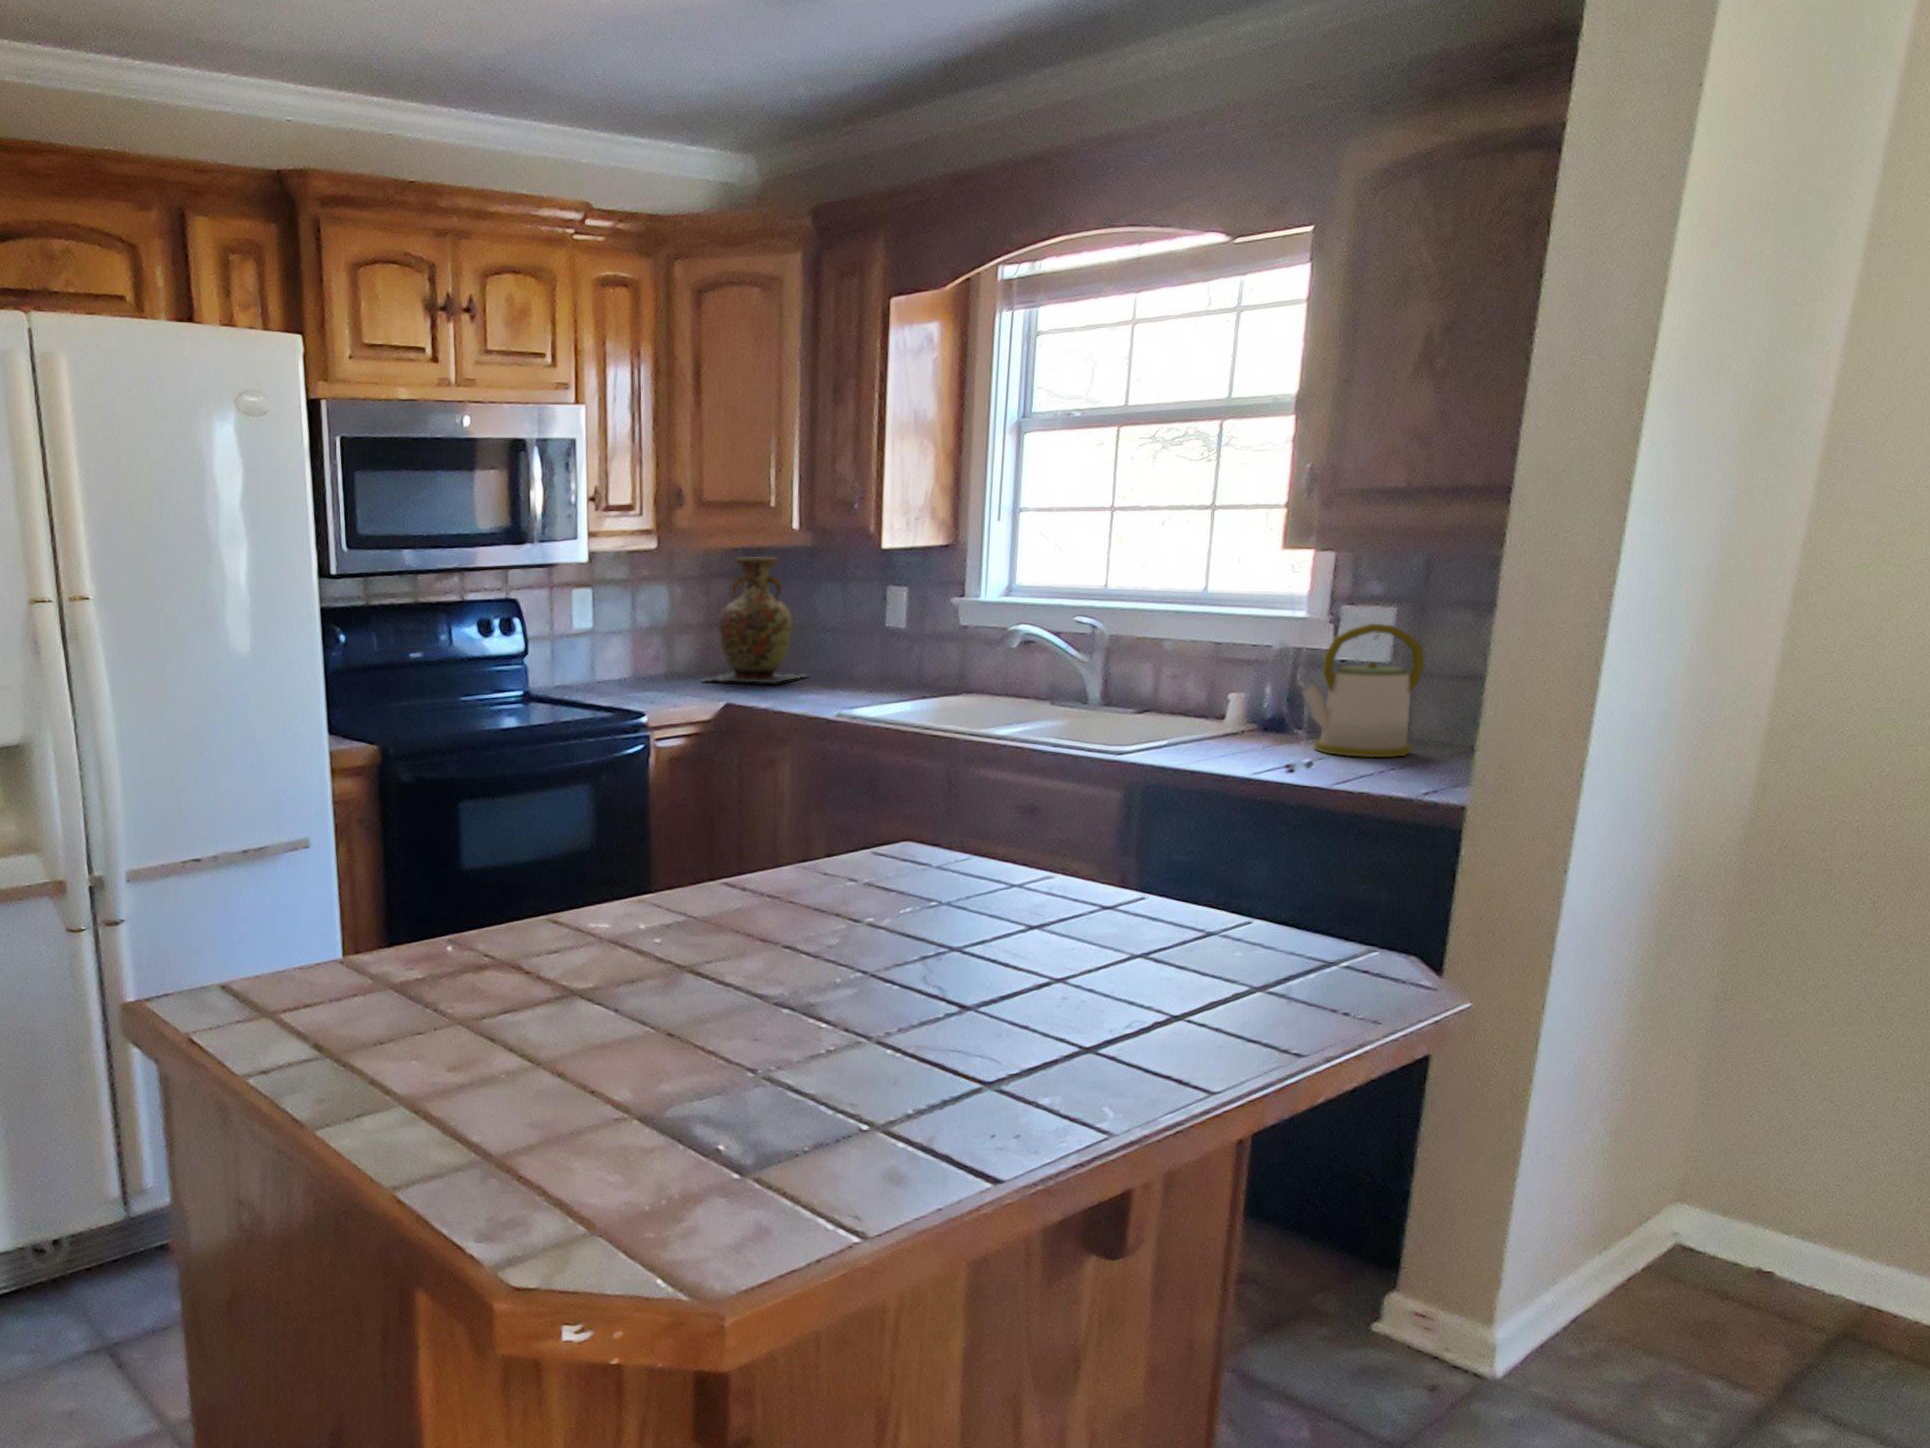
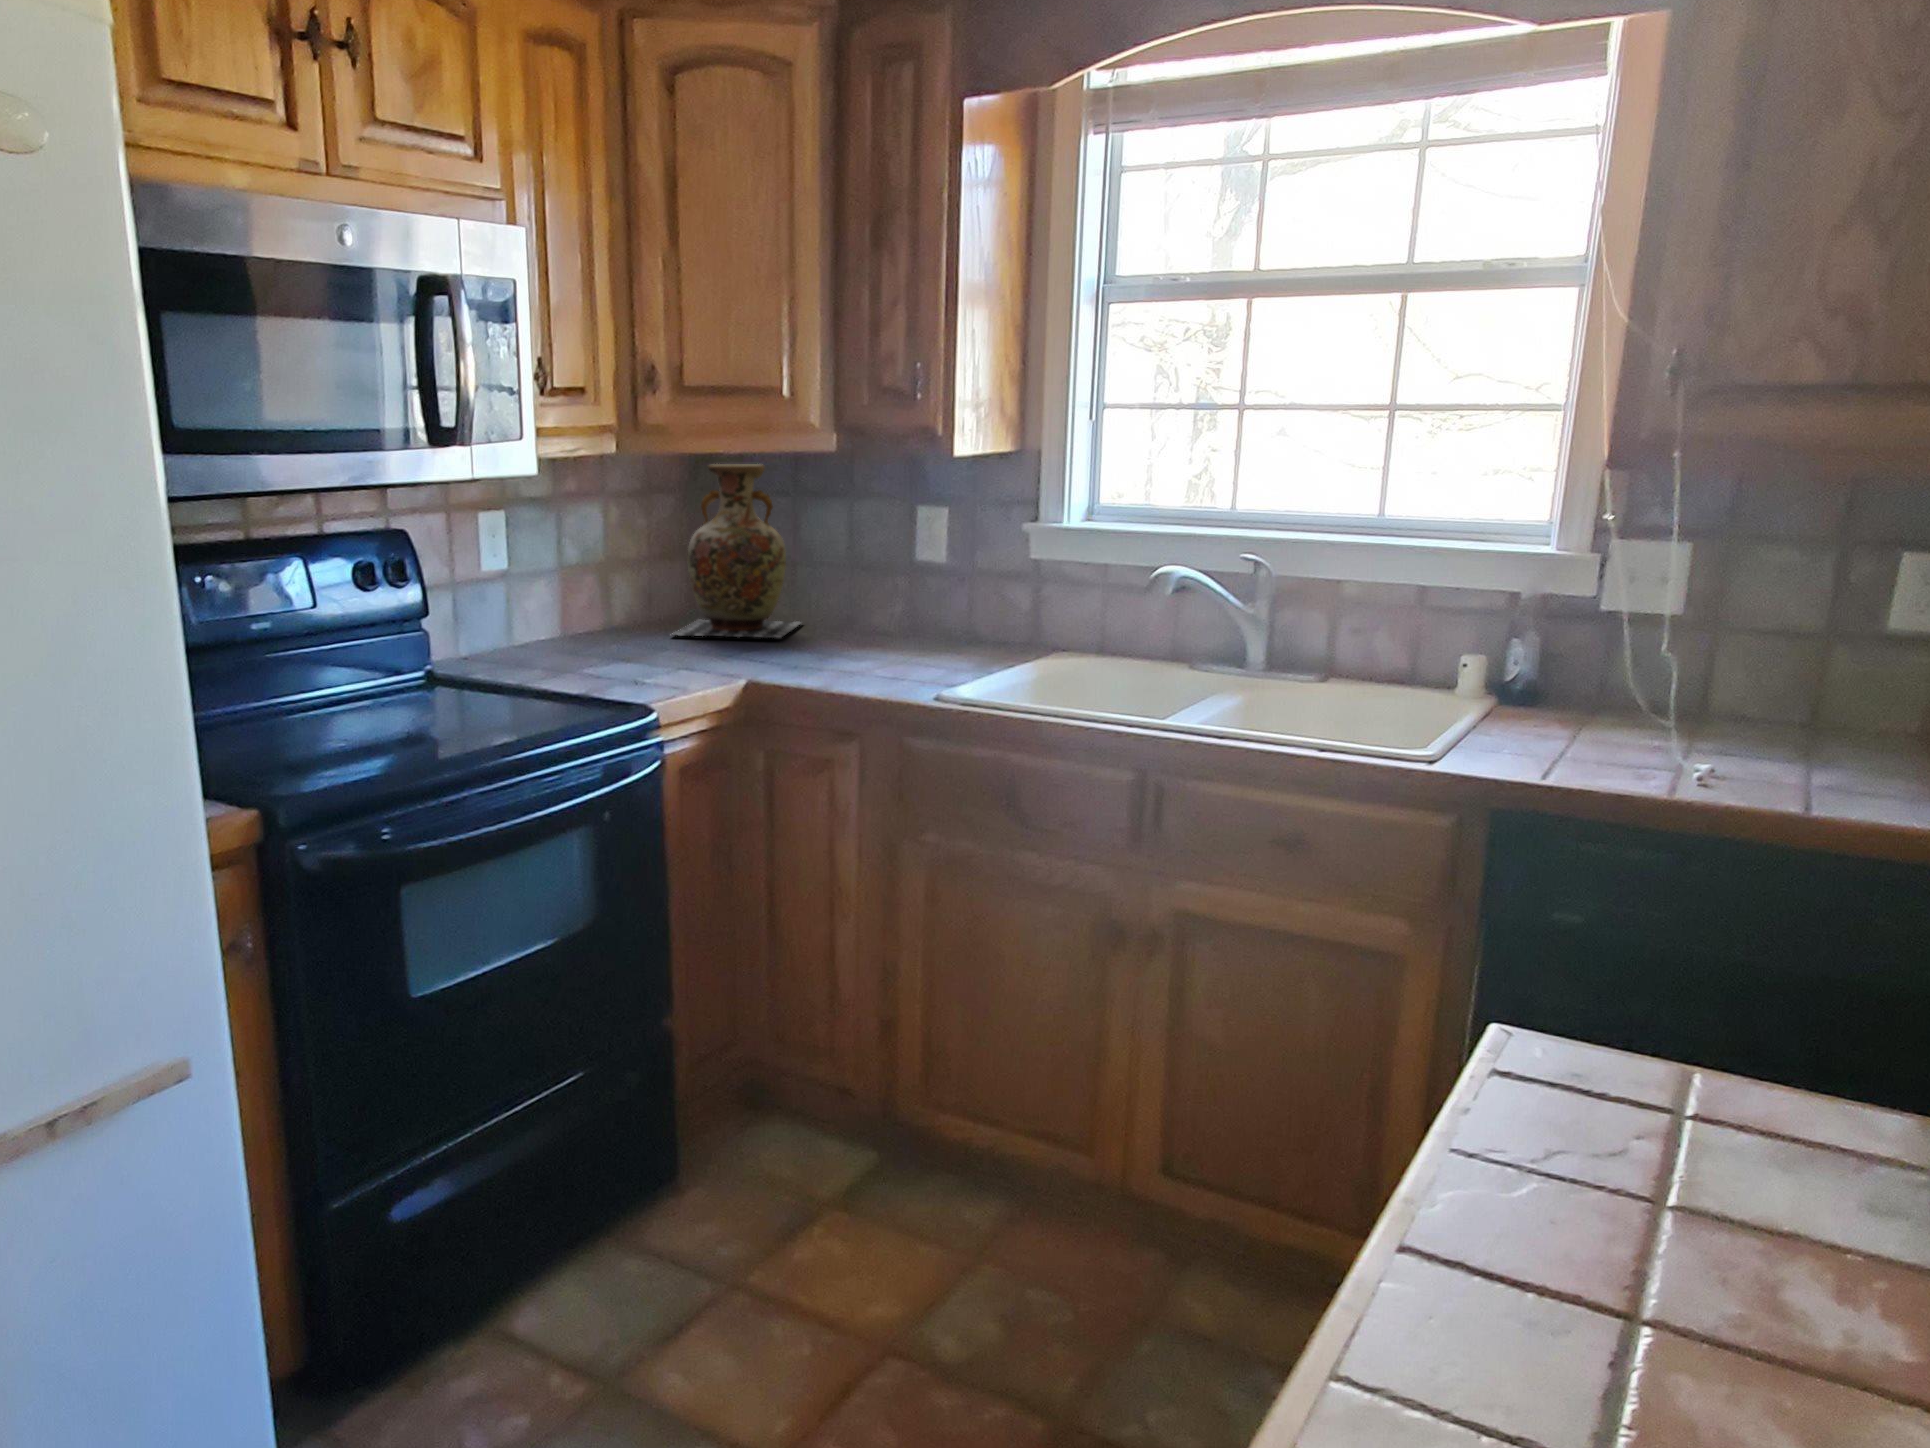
kettle: present [1303,624,1424,757] -> none [1622,571,1777,751]

